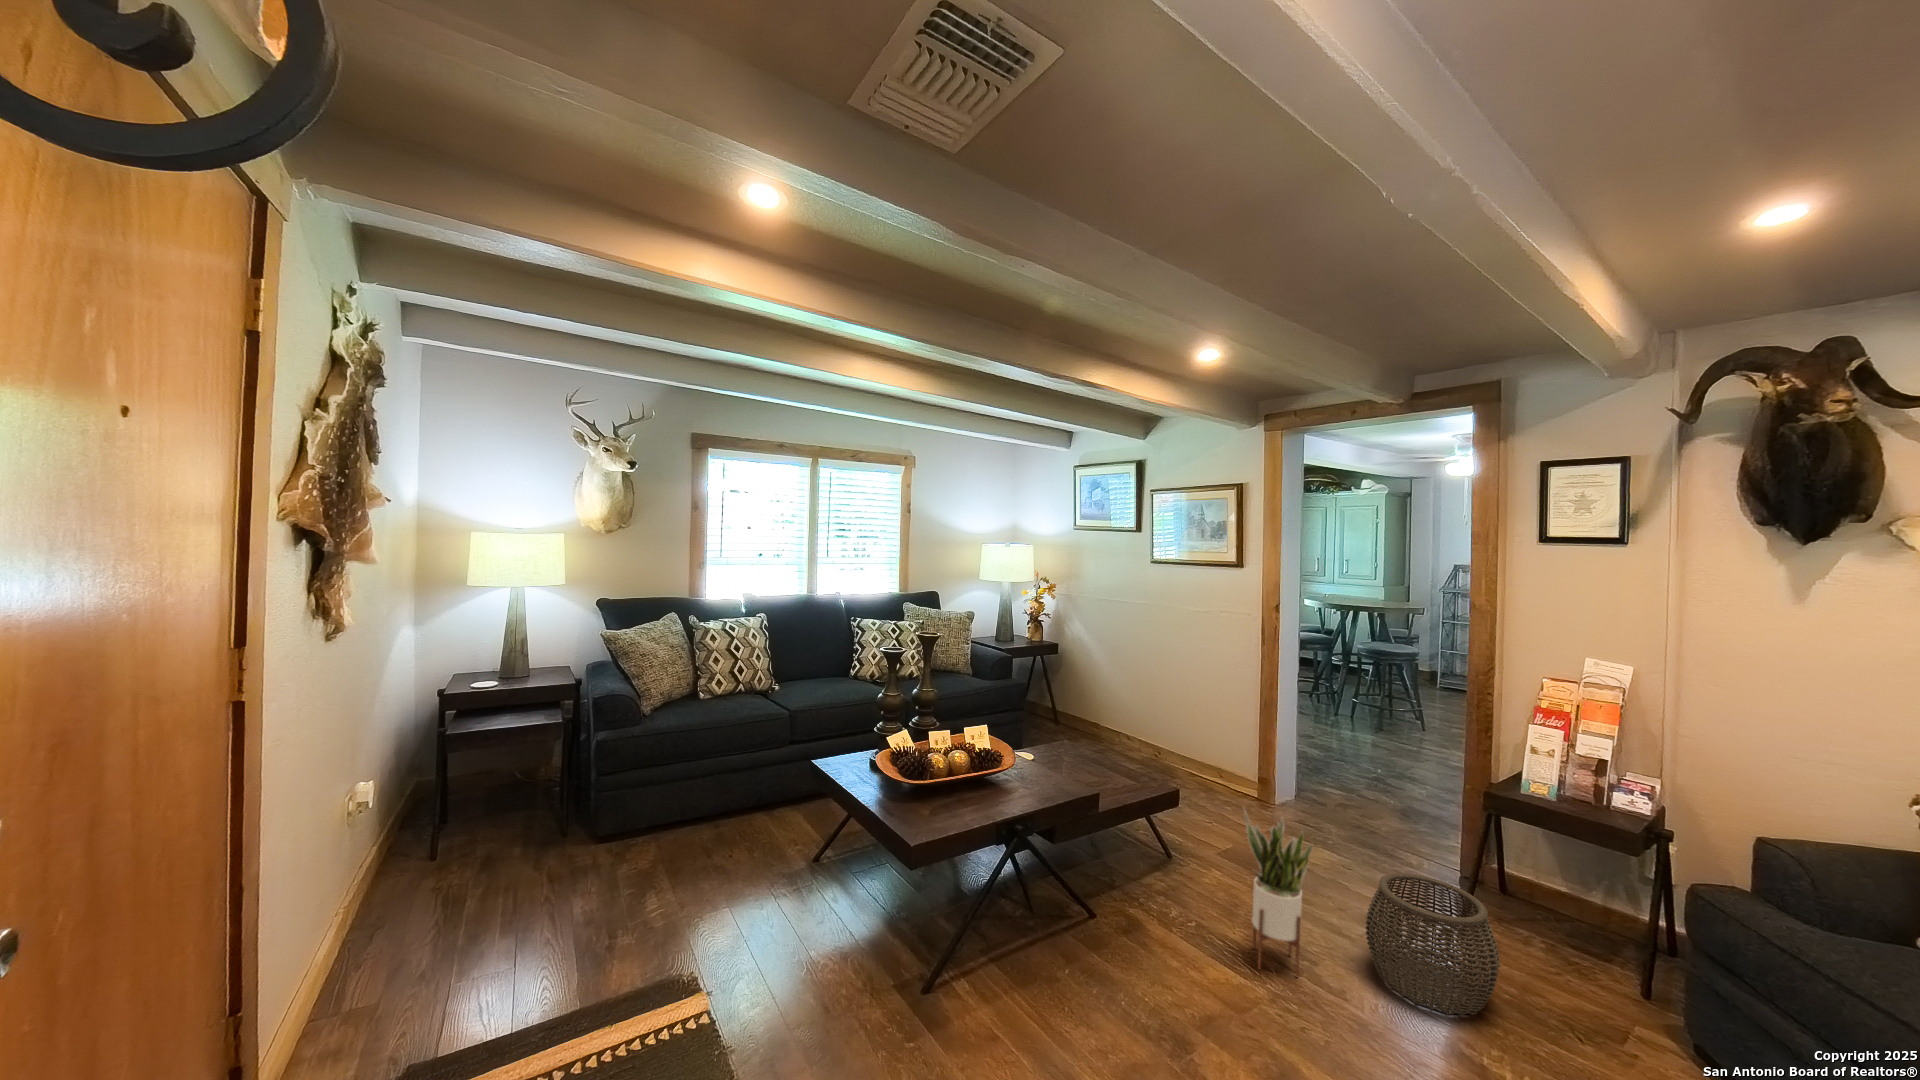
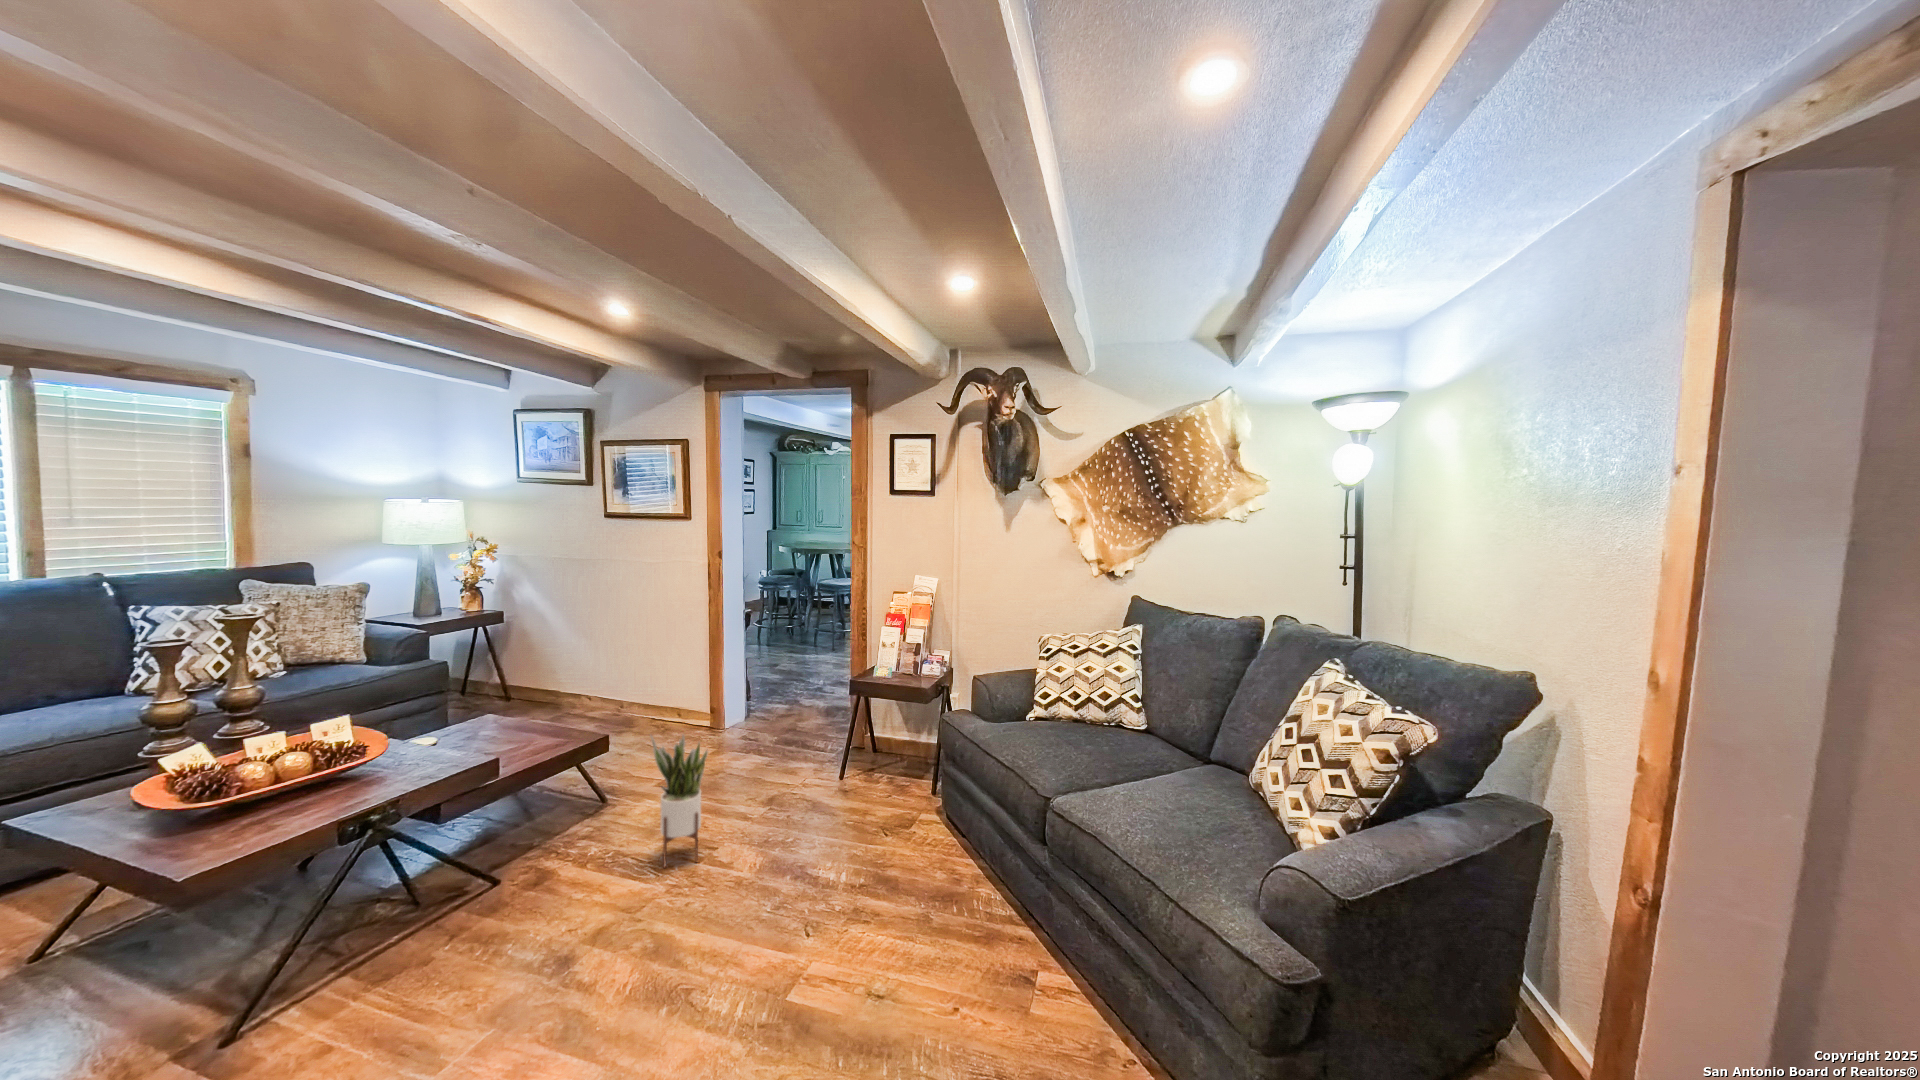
woven basket: present [1365,873,1500,1016] -> none [754,753,840,849]

